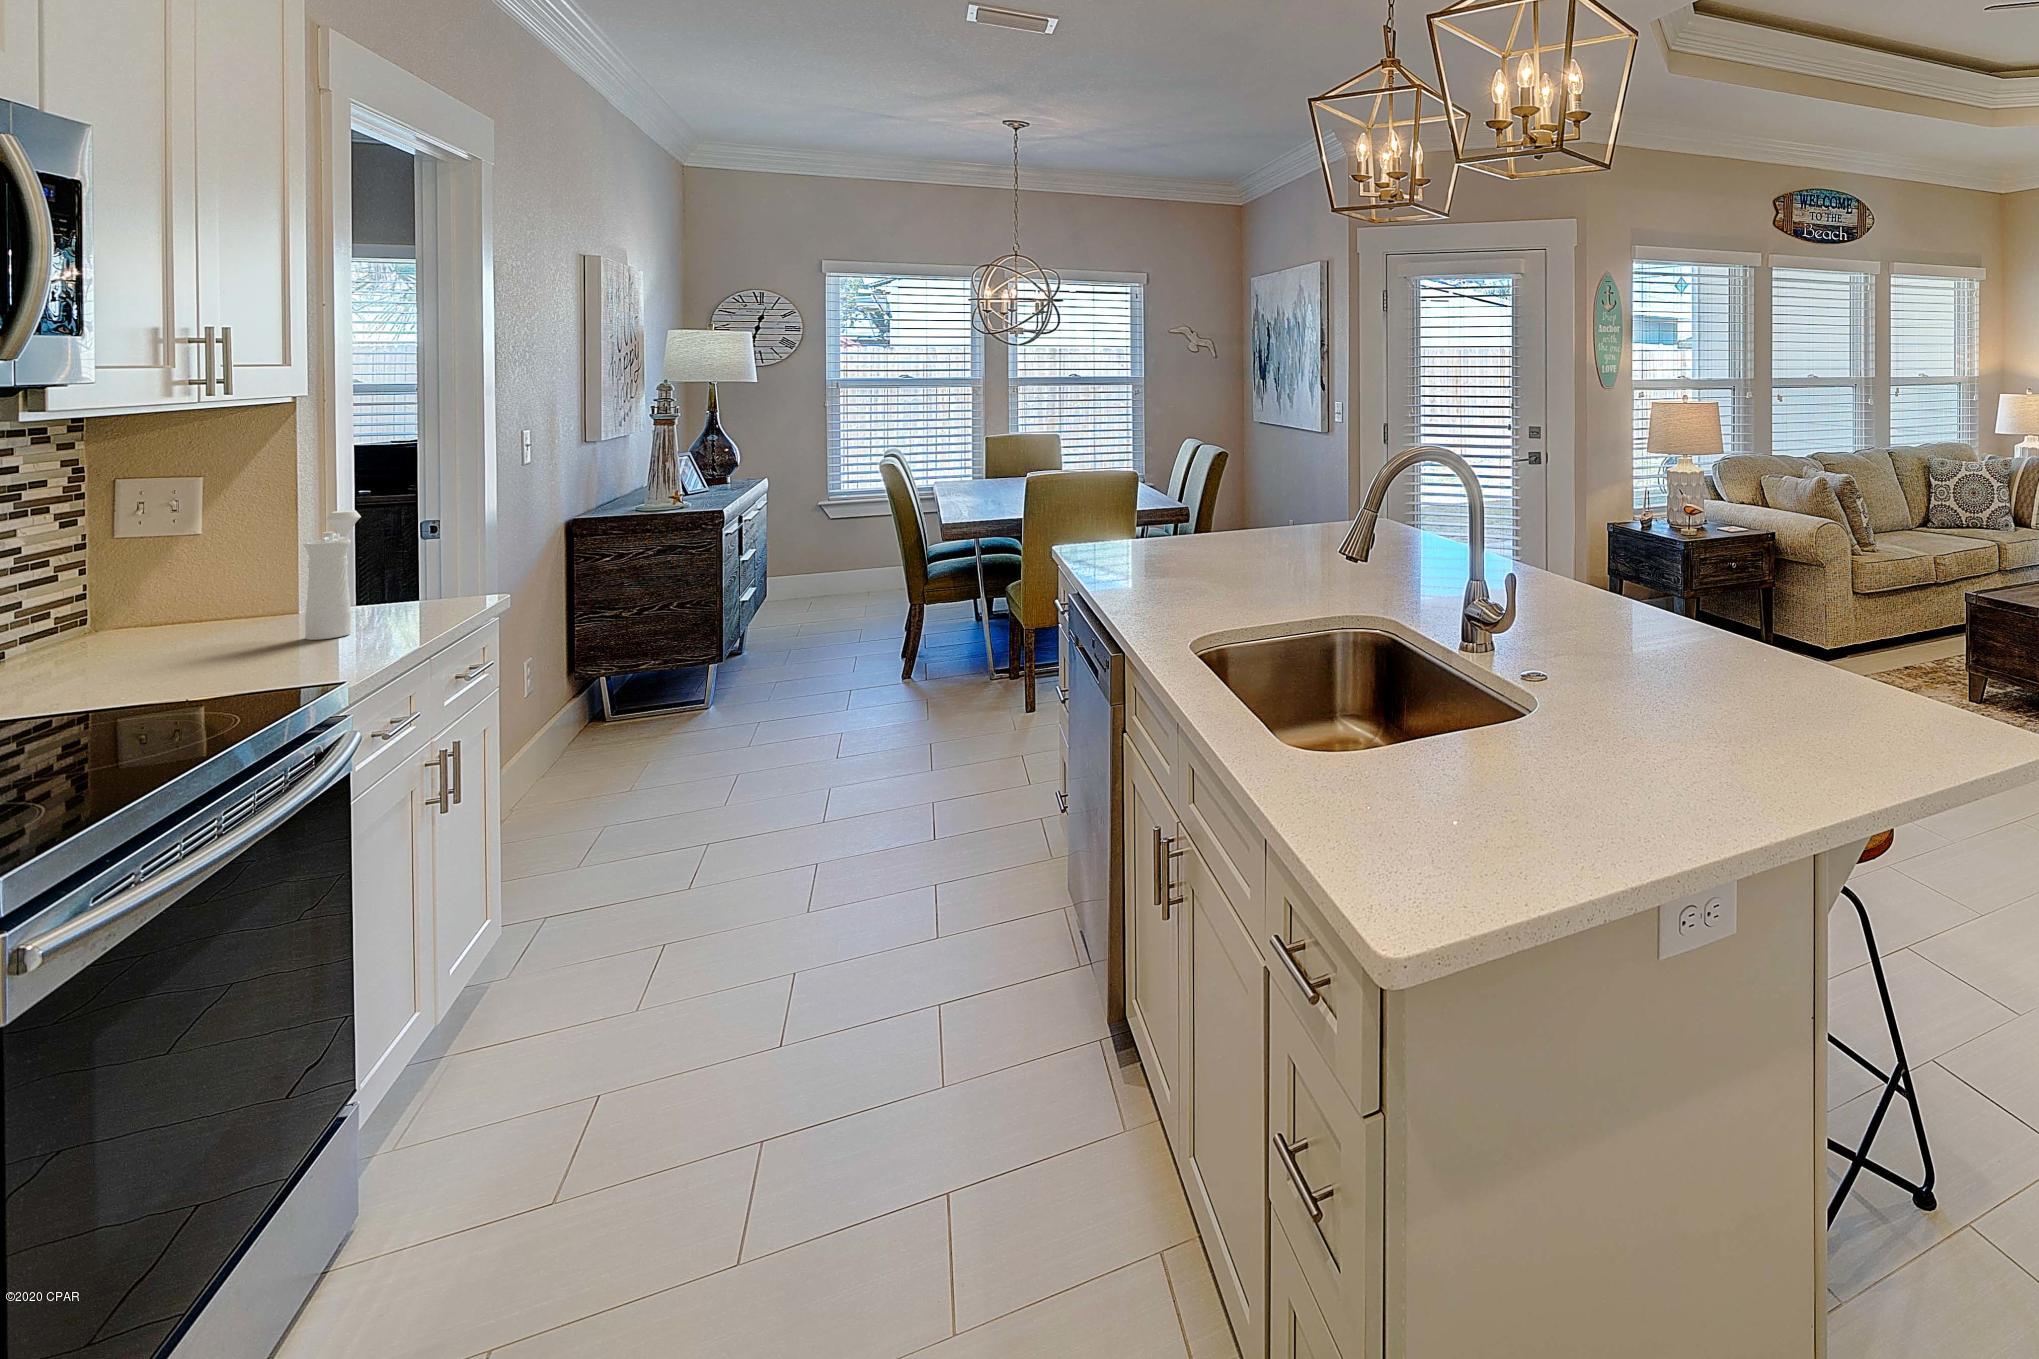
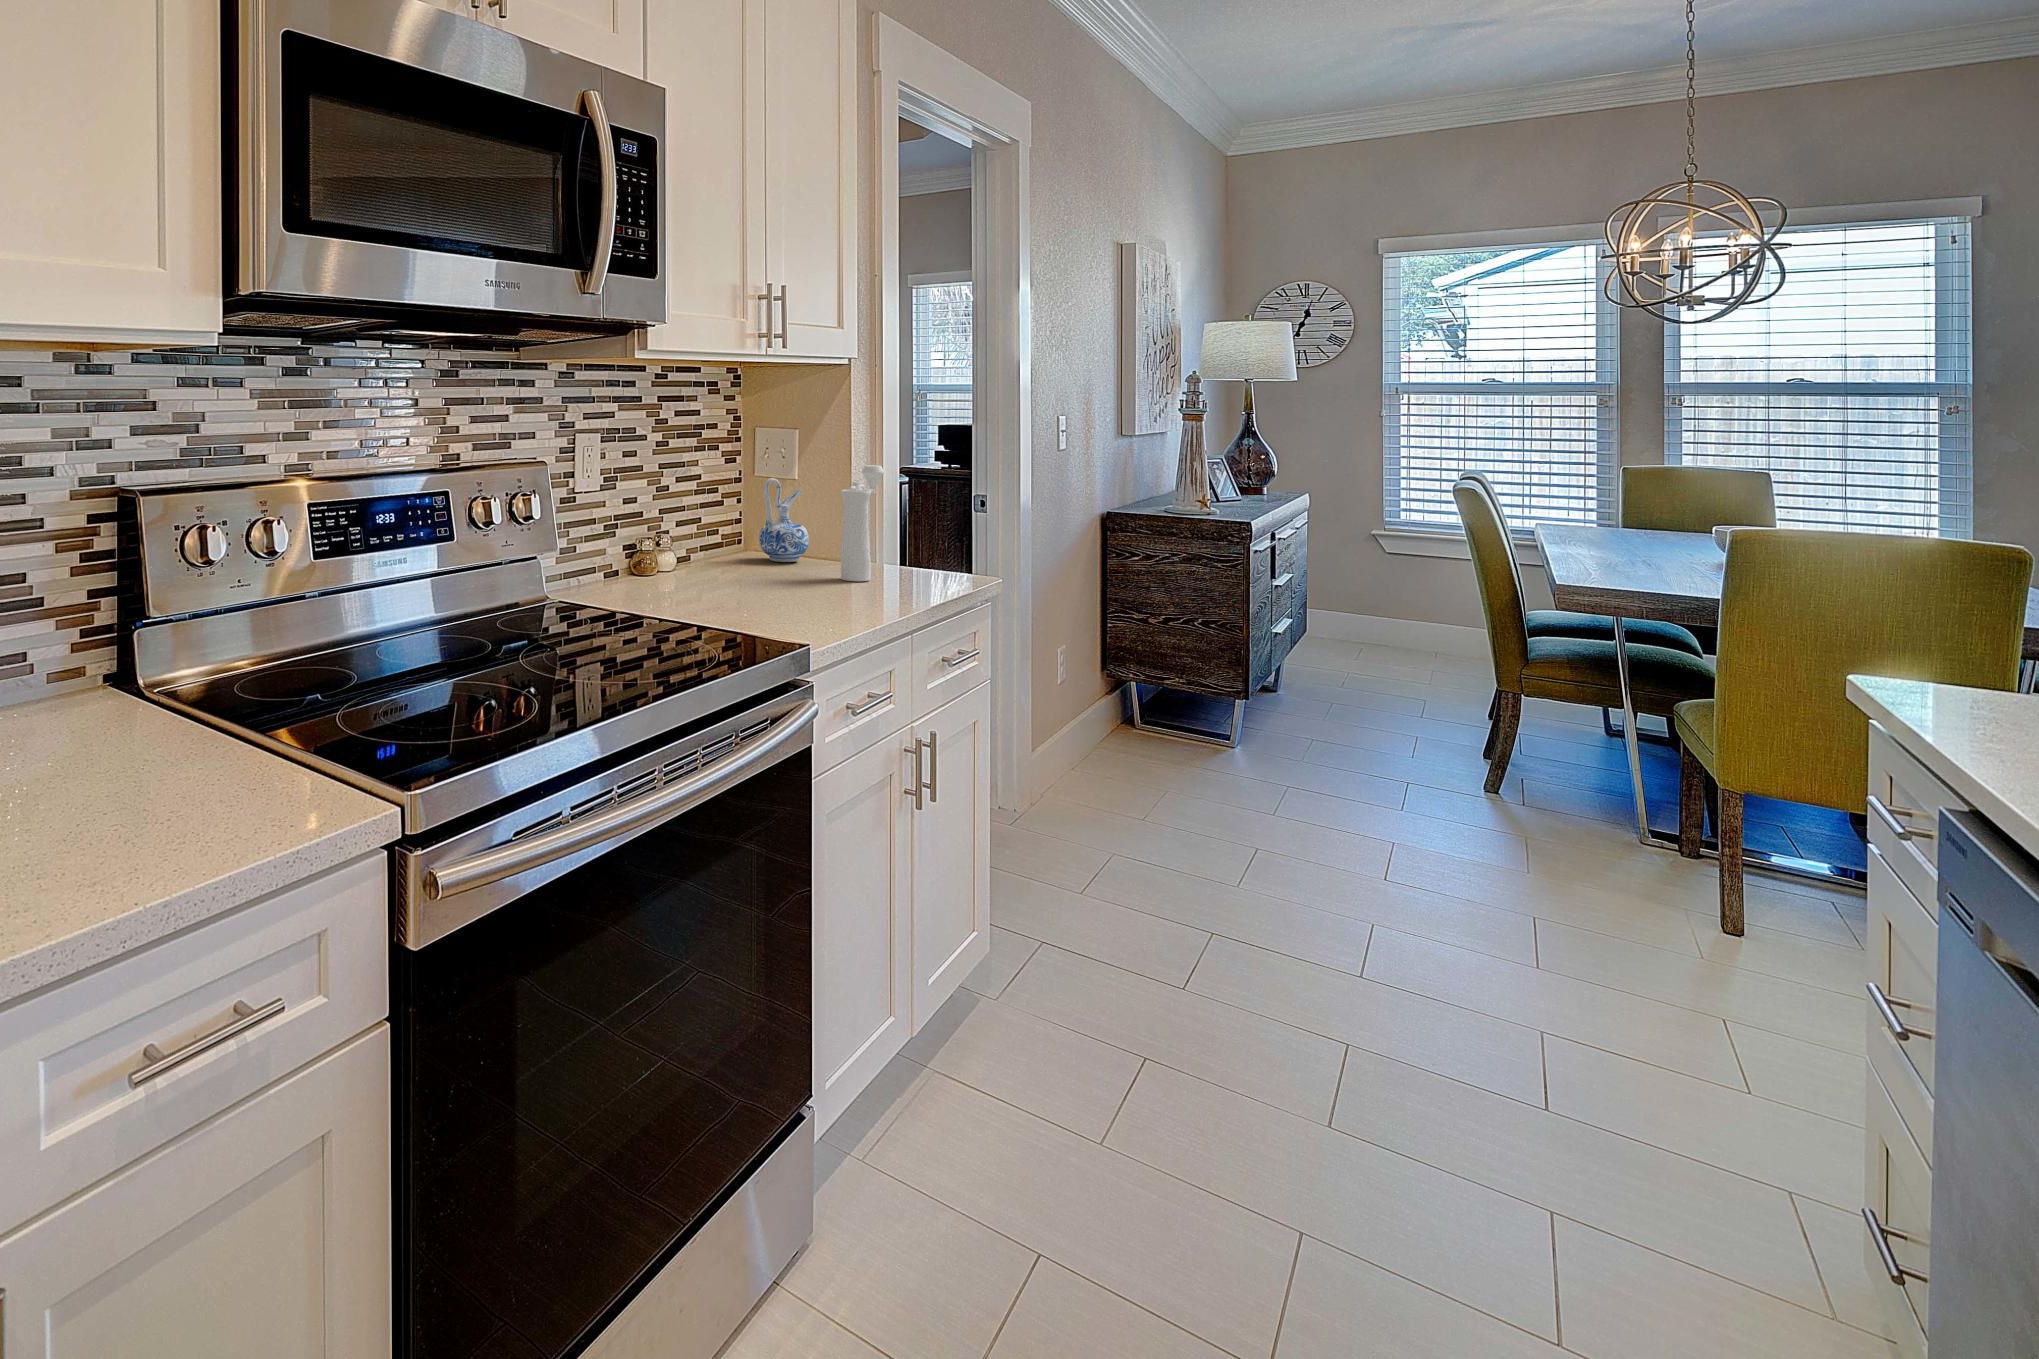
ceramic pitcher: none [143,540,233,637] -> present [759,478,809,562]

